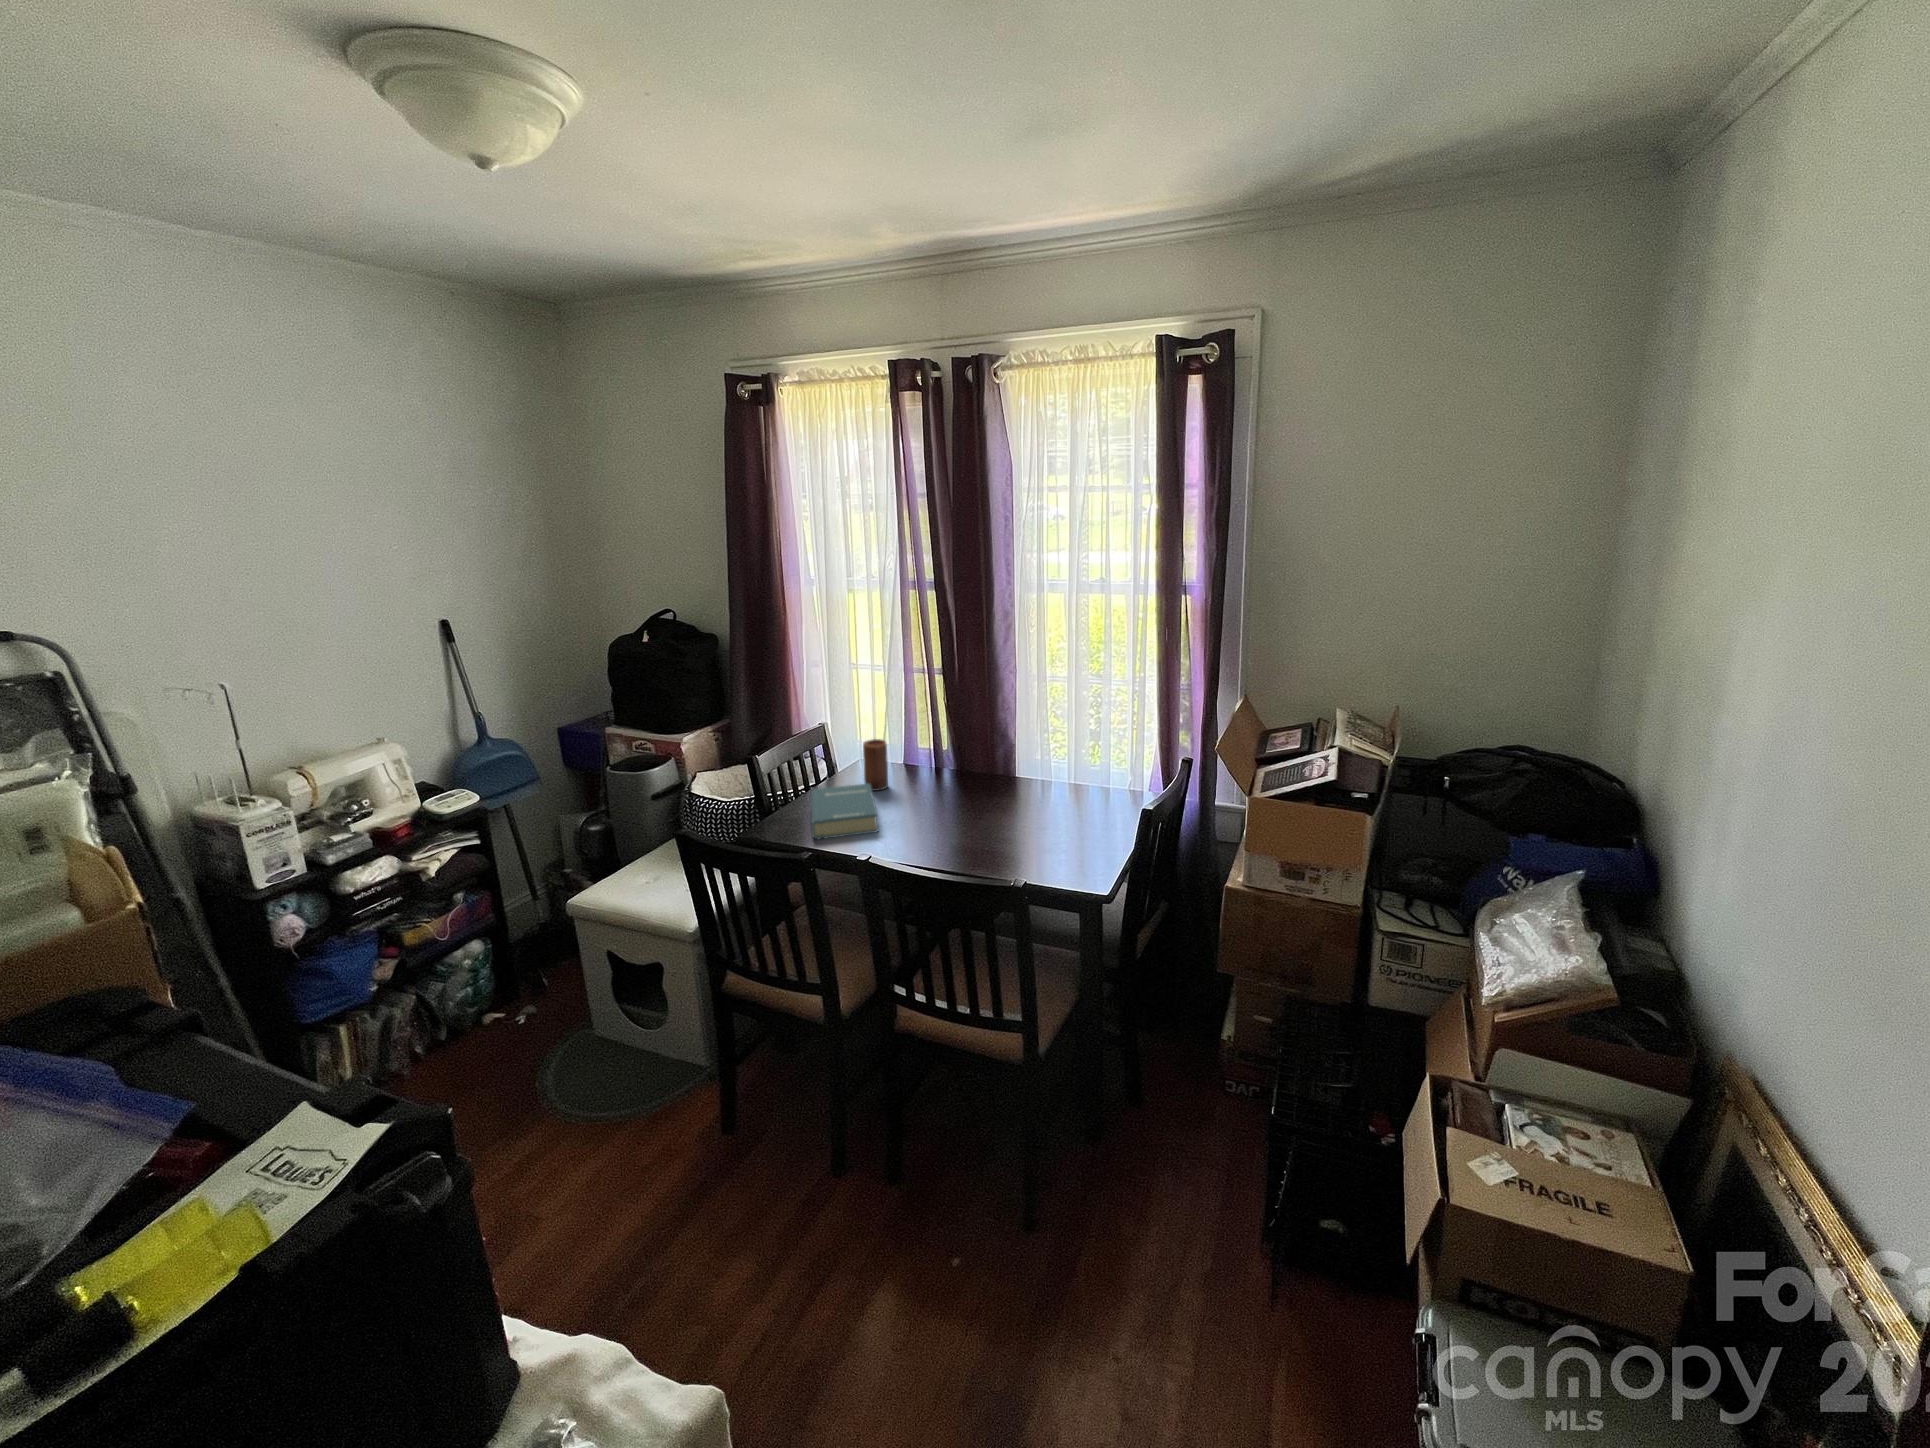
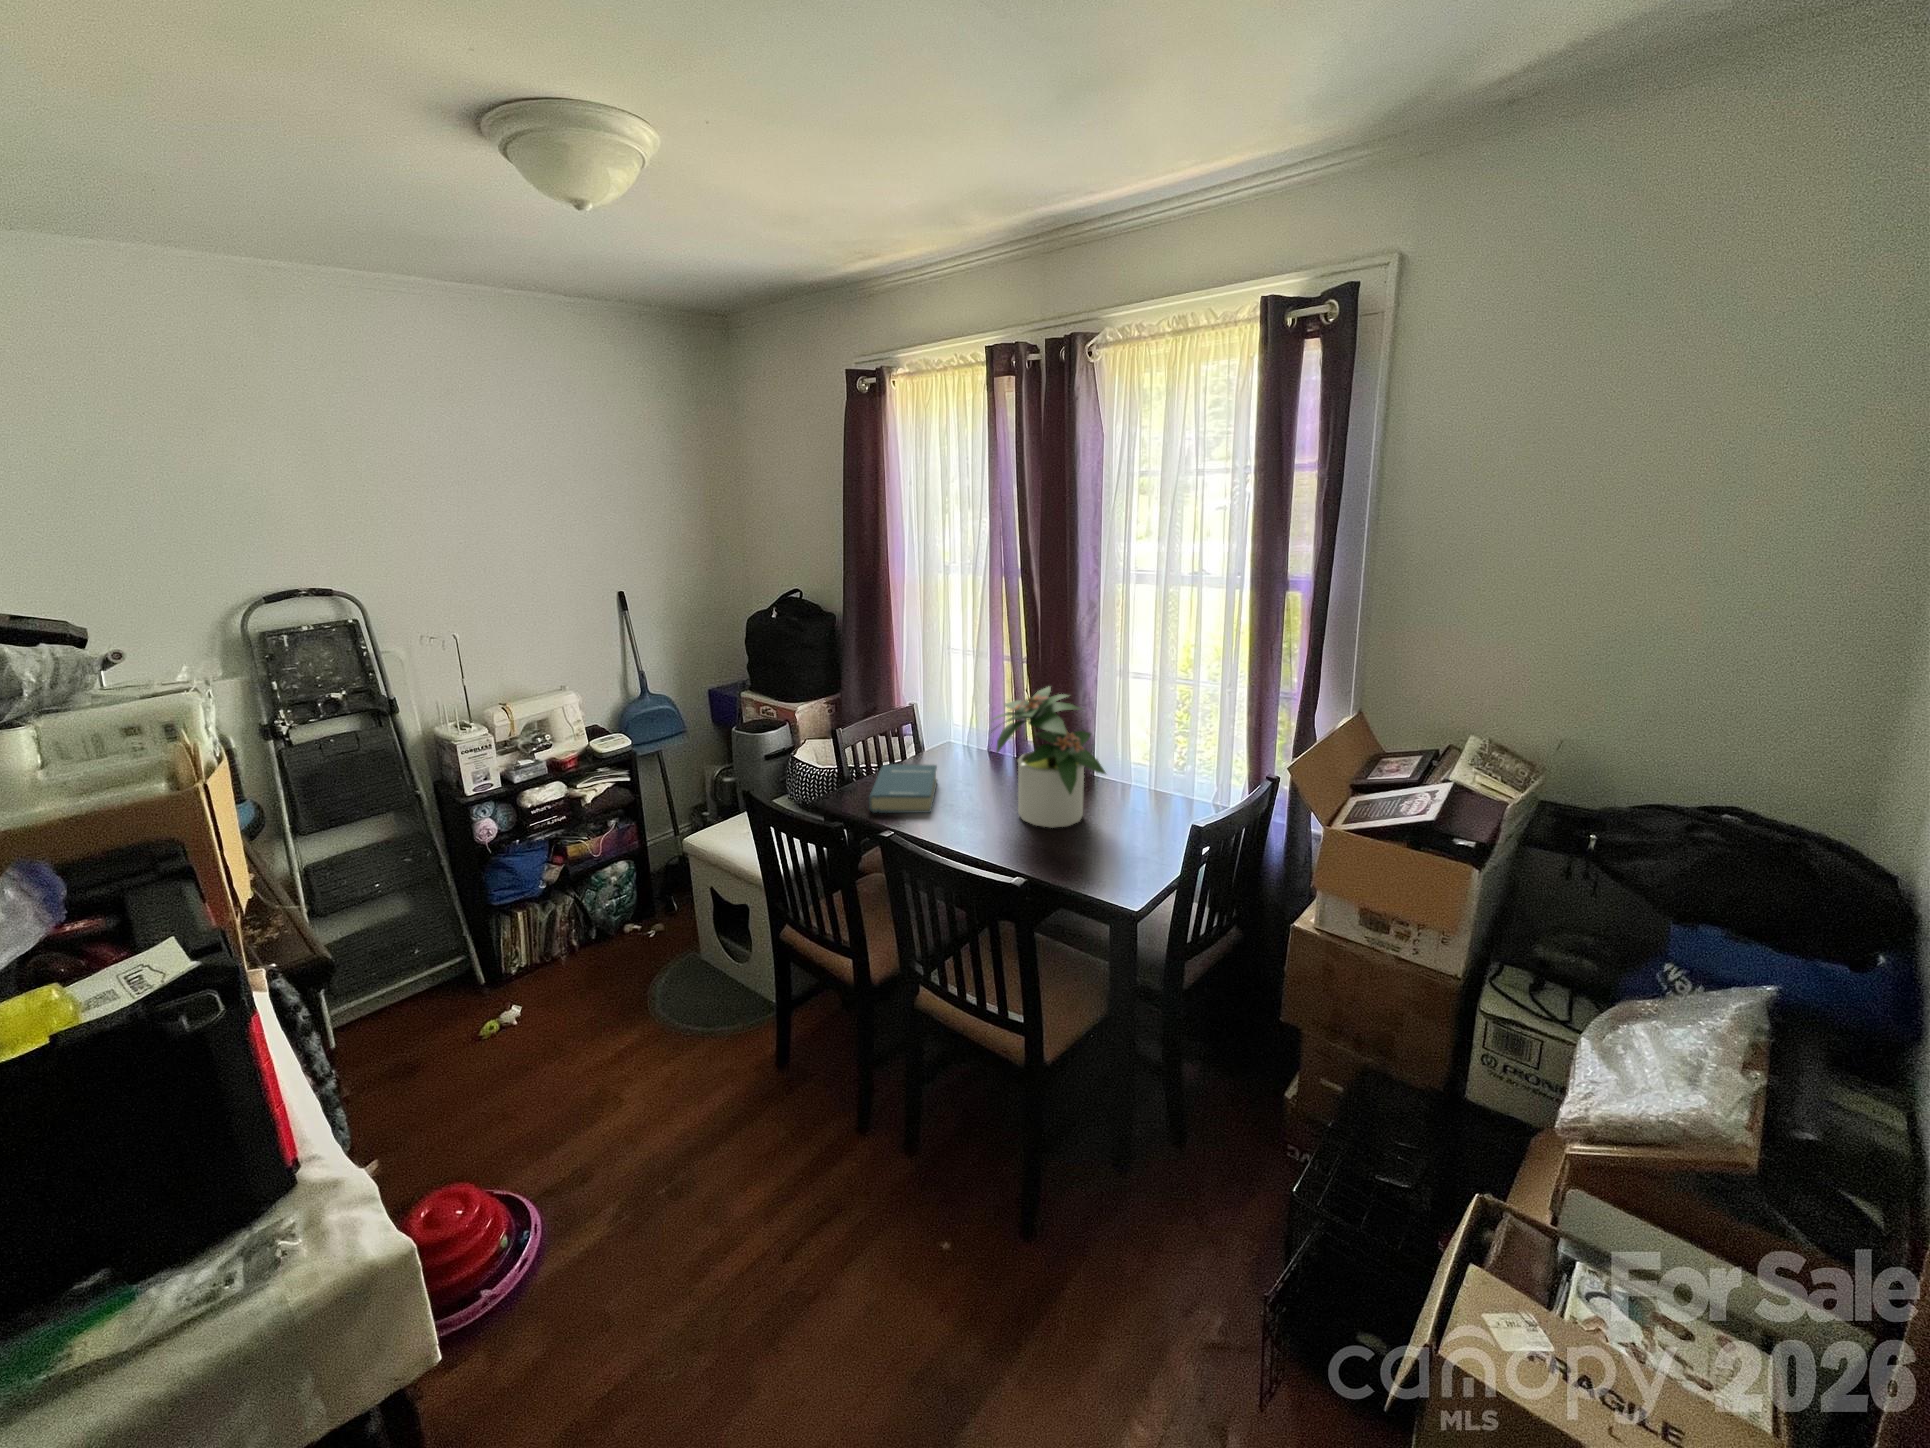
potted plant: none [932,693,1050,831] -> present [993,687,1106,828]
candle: present [863,739,888,791] -> none [937,722,960,773]

